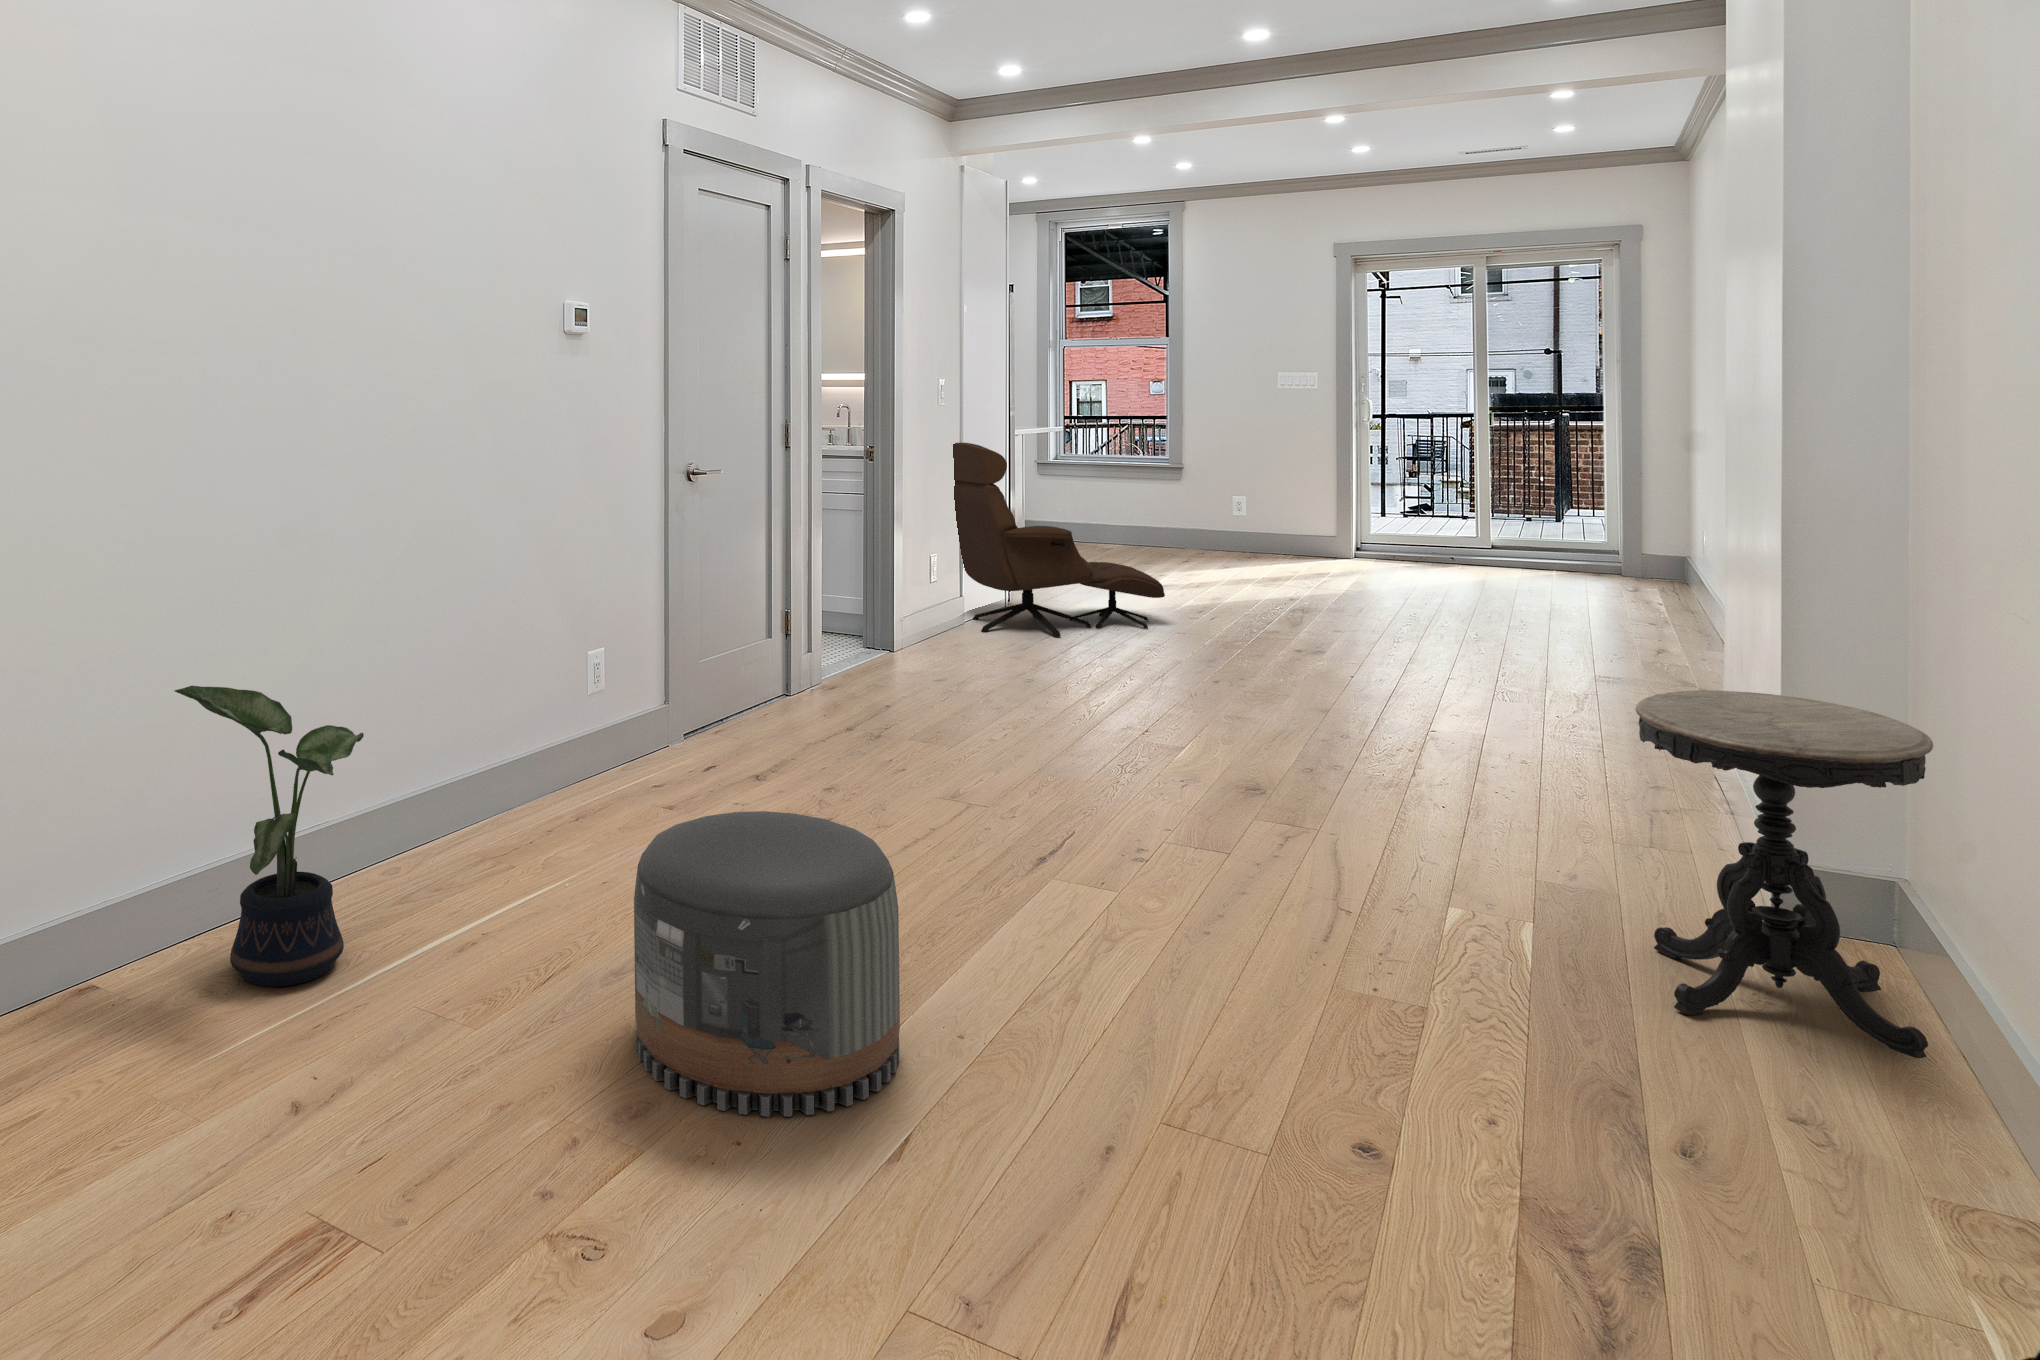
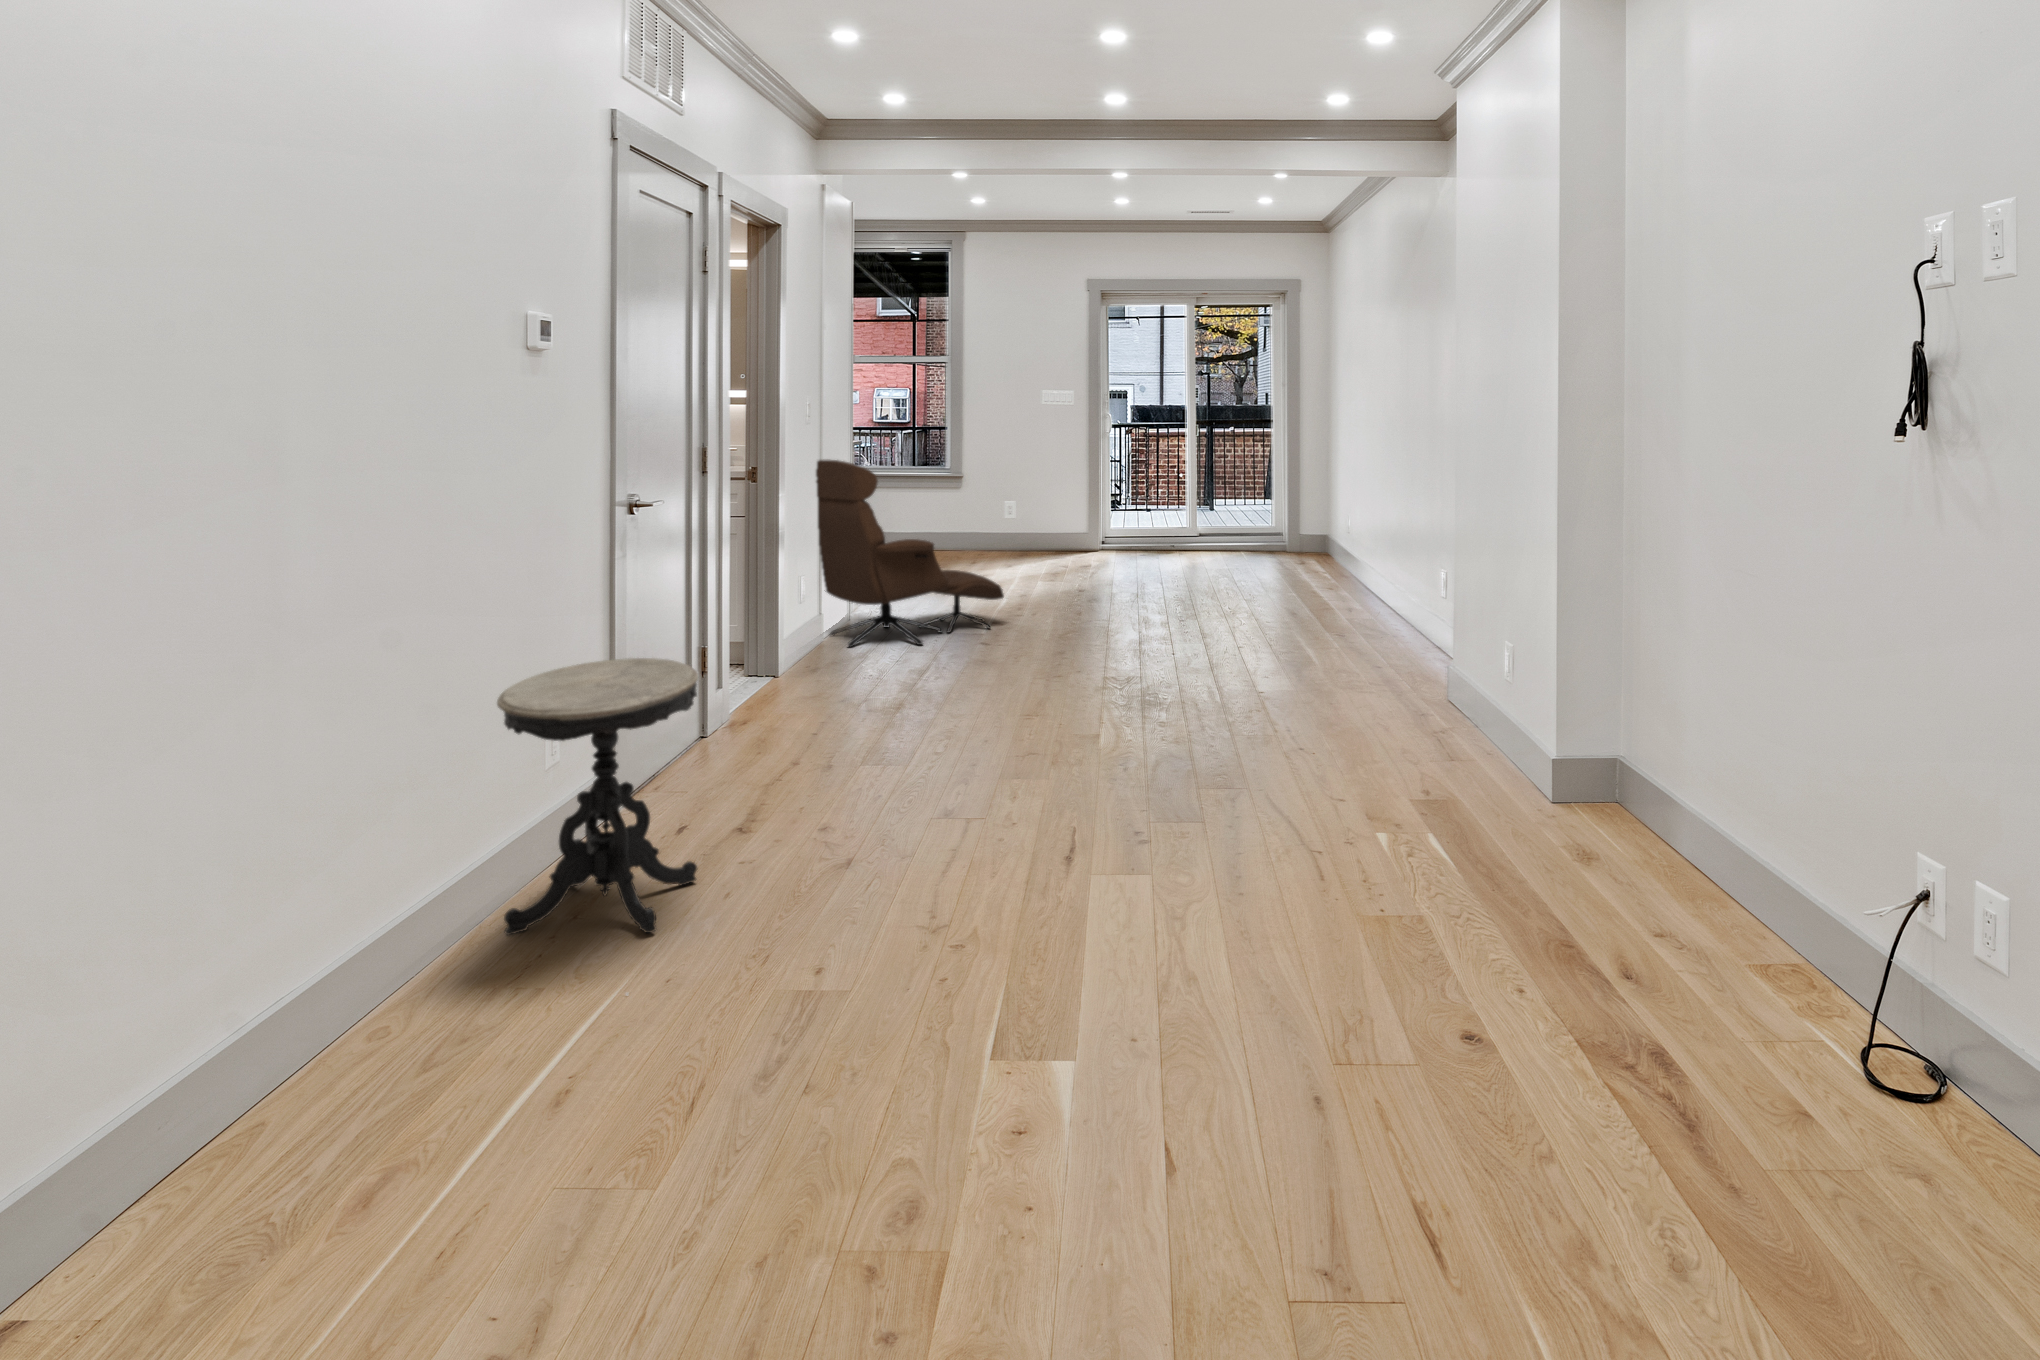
potted plant: present [174,686,364,986] -> none [124,837,441,1238]
side table: present [1636,690,1933,1058] -> present [497,658,698,935]
pouf: present [634,811,900,1116] -> none [838,859,1113,1186]

